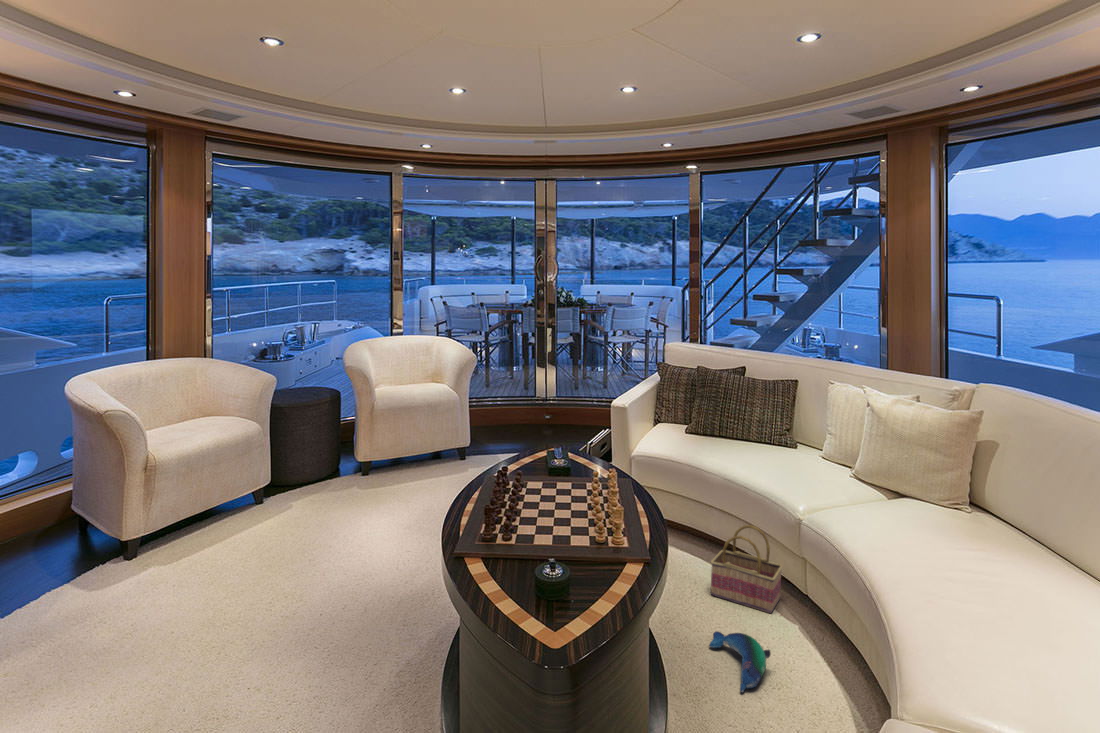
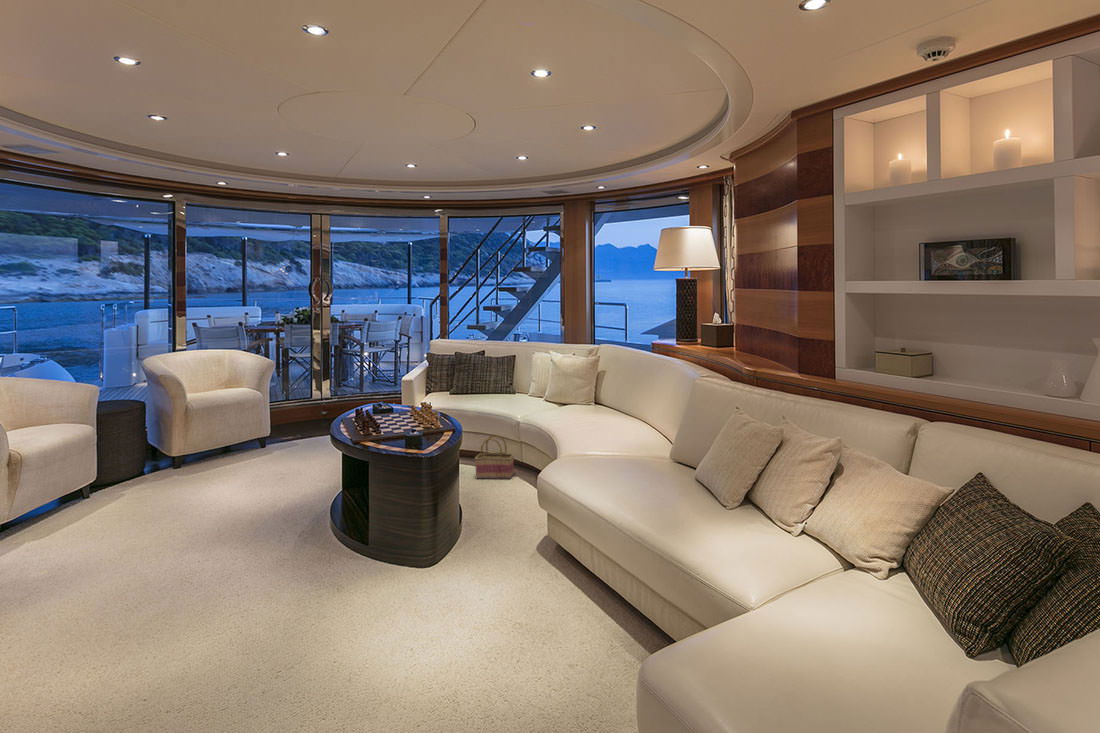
plush toy: present [709,631,771,692] -> none [479,481,510,502]

